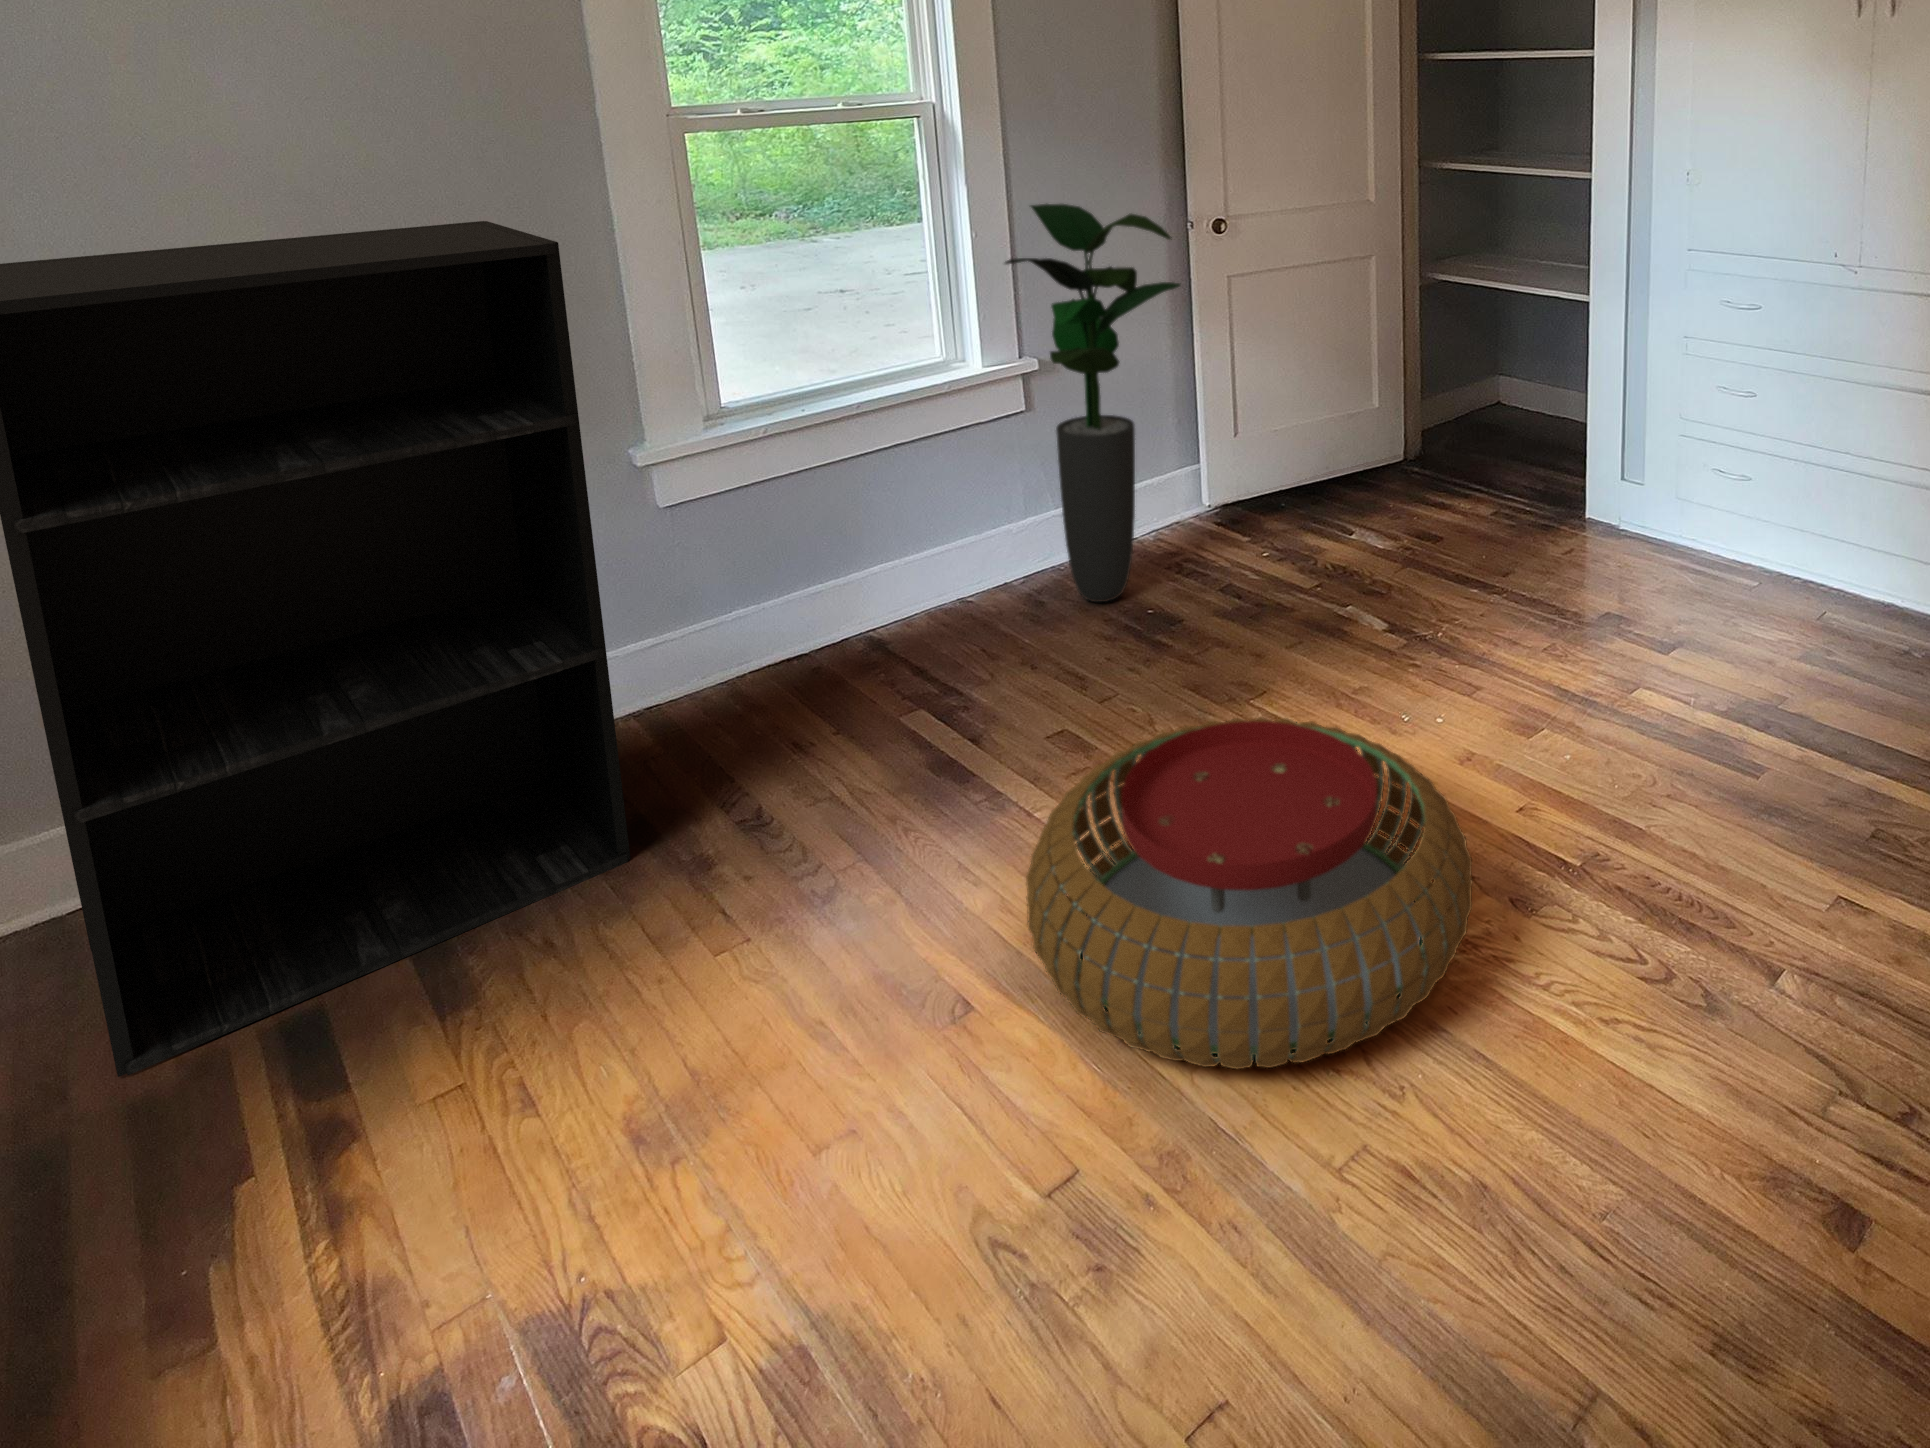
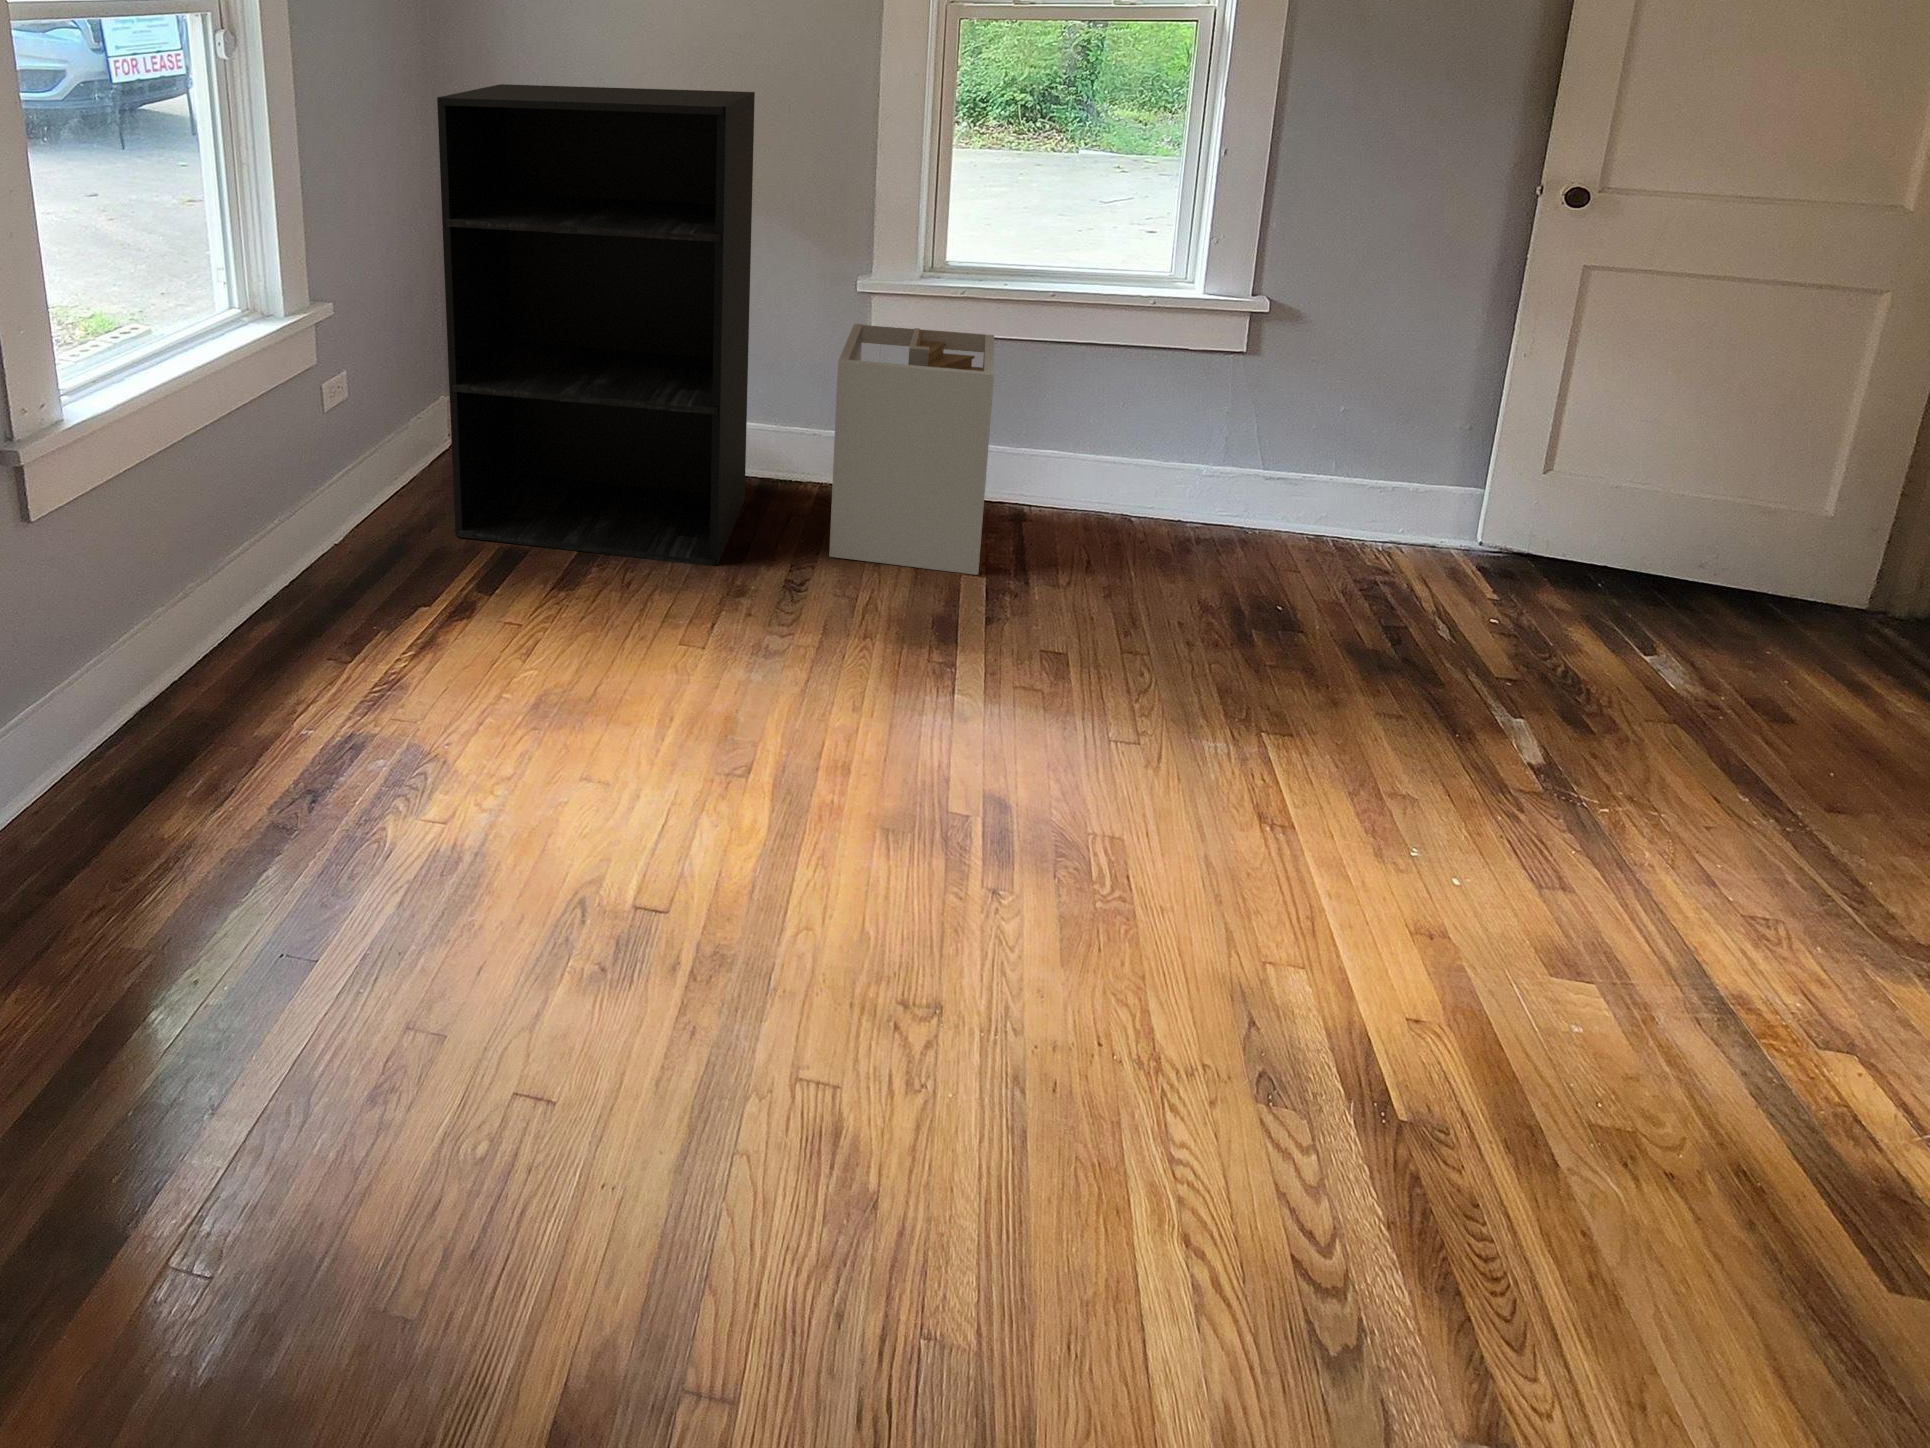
potted plant: present [1005,204,1180,602] -> none [1184,143,1398,578]
laundry hamper: none [661,454,916,776] -> present [829,324,994,575]
pouf: present [1026,717,1473,1070] -> none [761,659,1242,1044]

